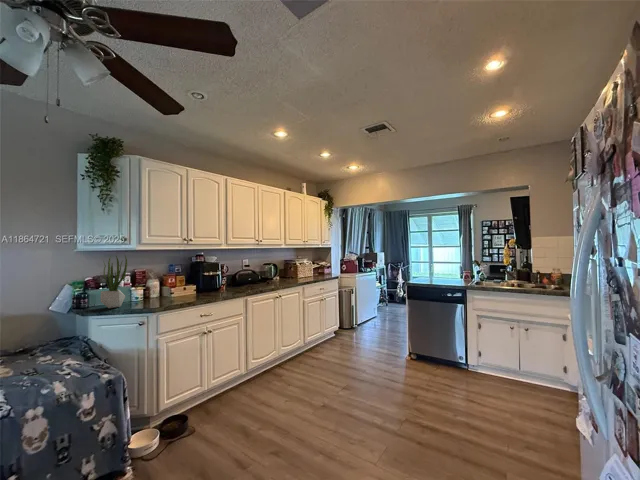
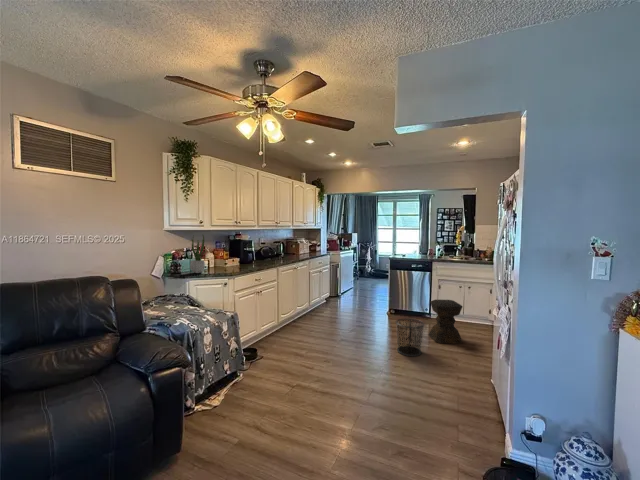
stool: none [460,350,517,429] -> present [428,300,462,344]
waste bin: none [397,383,444,454] -> present [396,318,424,356]

